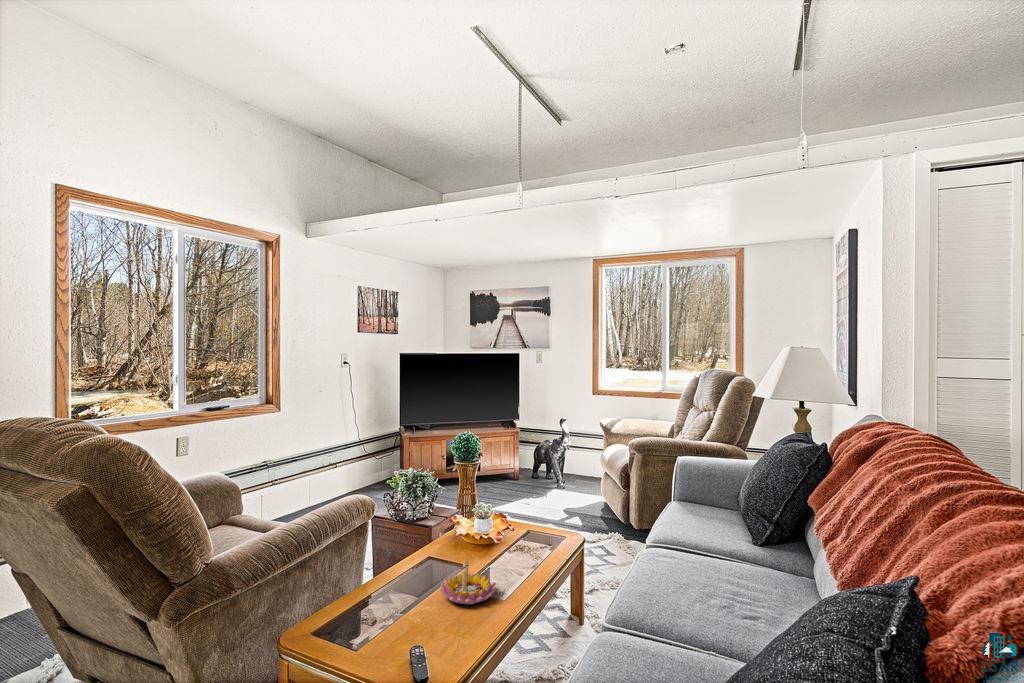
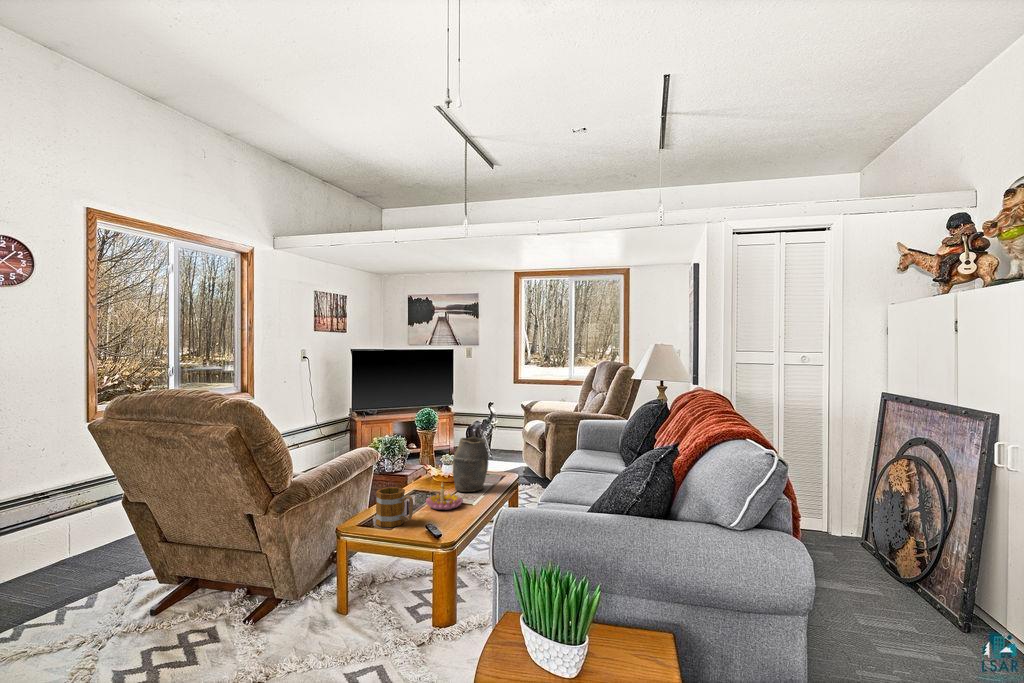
vase: none [489,483,541,567] -> present [453,437,488,492]
mug: none [355,570,408,640] -> present [376,487,413,527]

